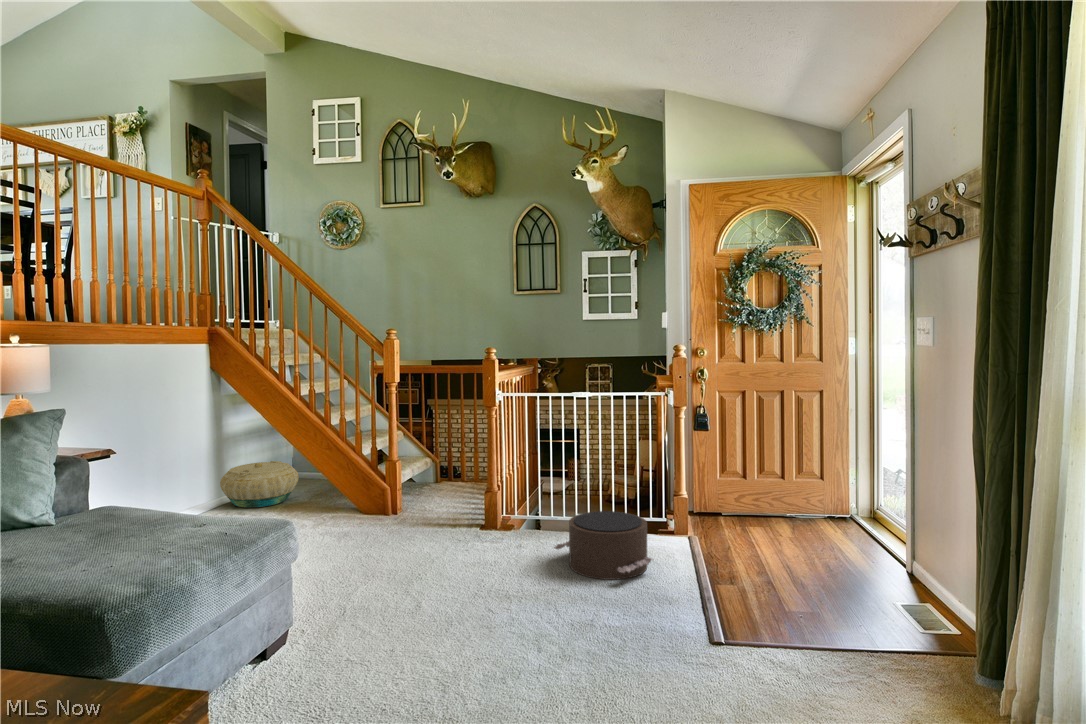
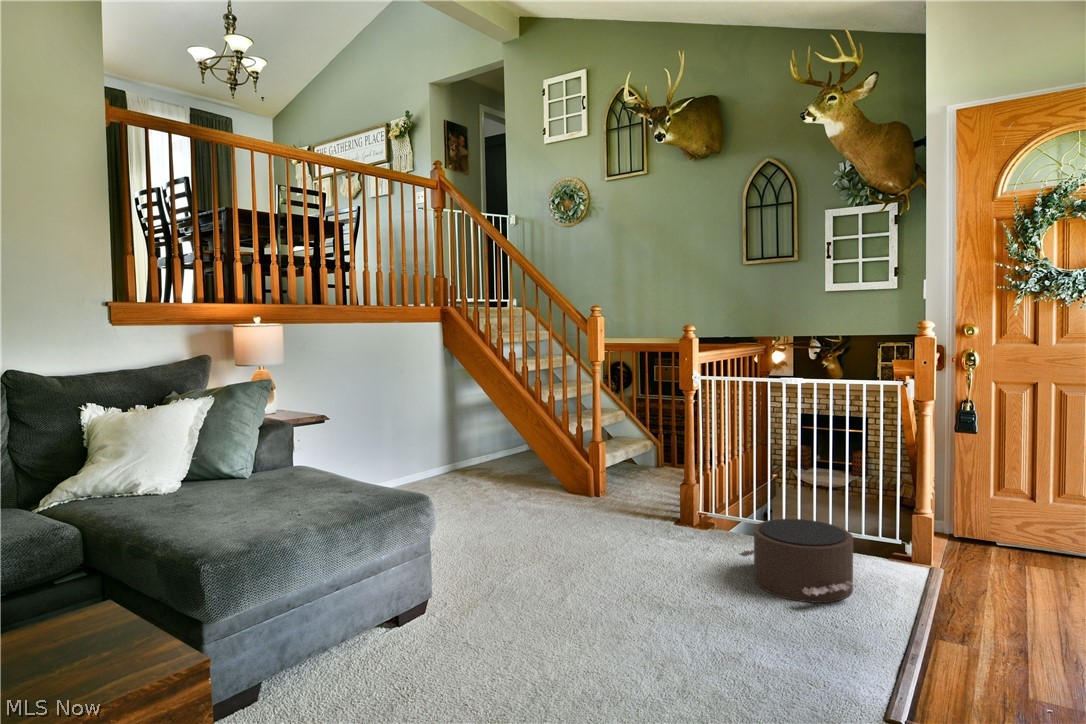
basket: present [220,461,299,508] -> none [450,435,517,477]

